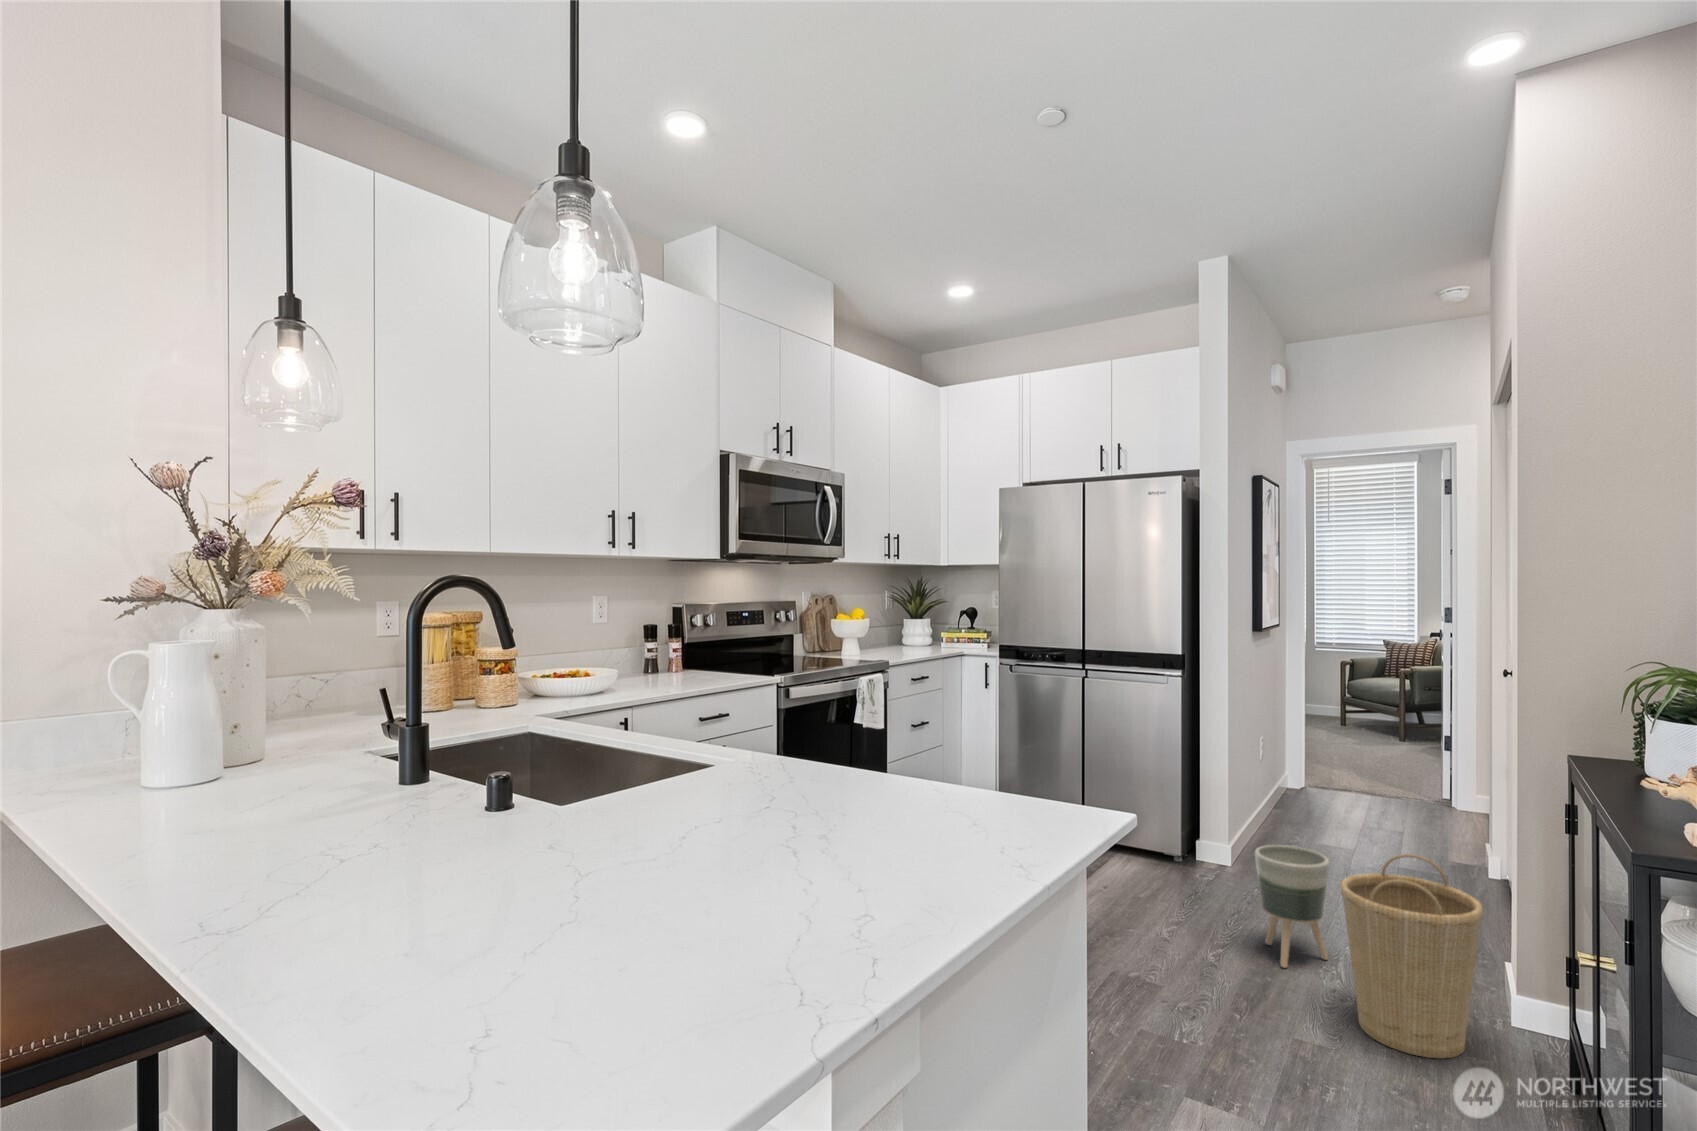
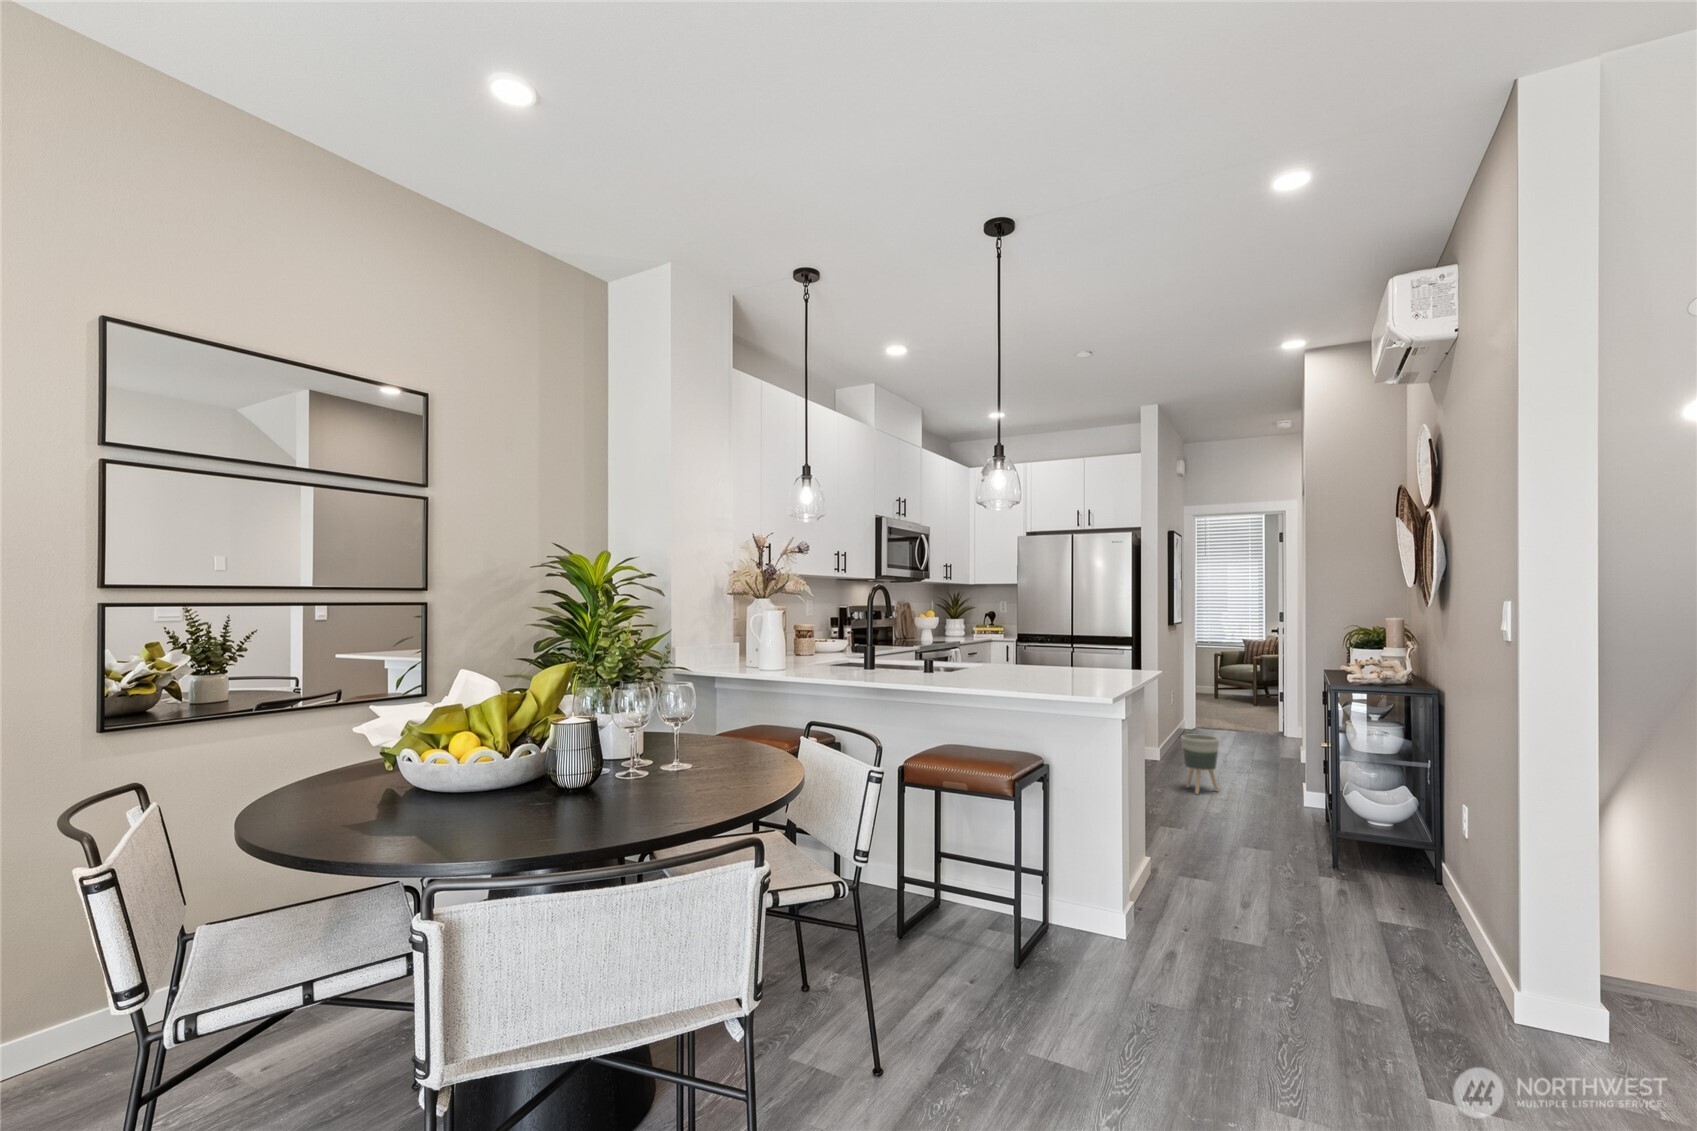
basket: present [1340,854,1483,1058] -> none [1226,727,1290,816]

